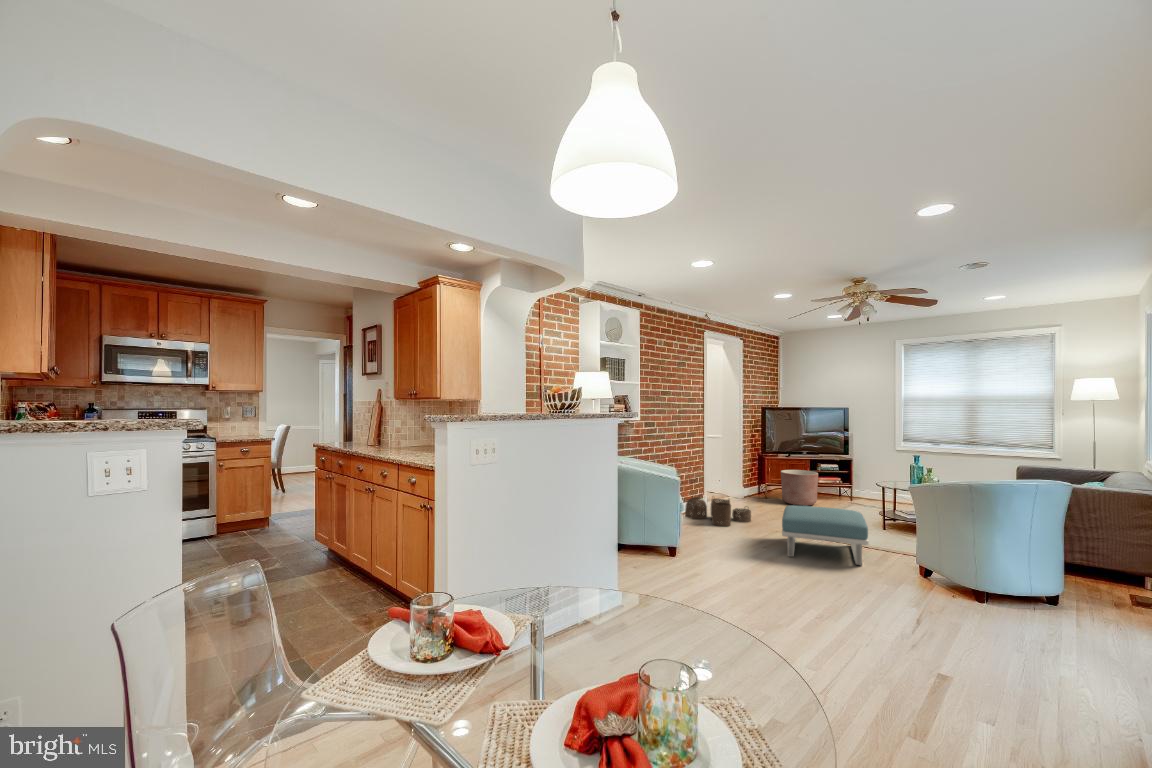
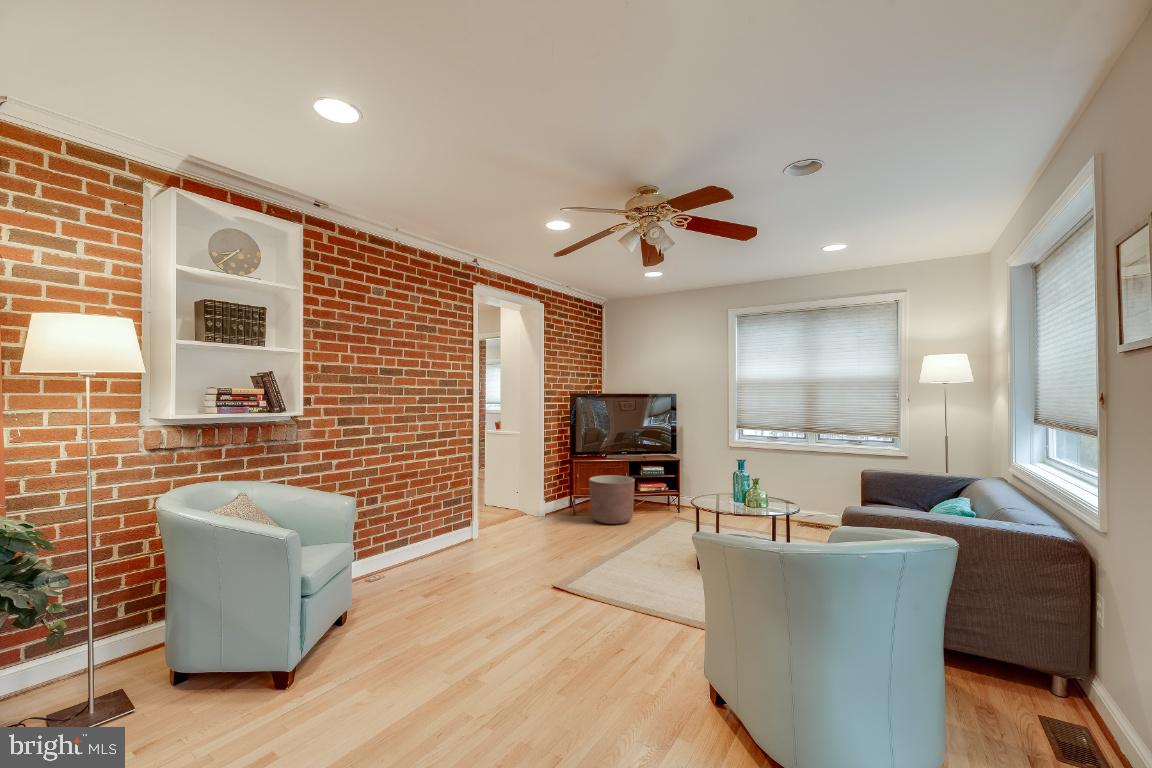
woven basket: present [685,497,751,526] -> none [428,525,523,577]
footstool: present [782,505,869,565] -> none [512,547,654,664]

